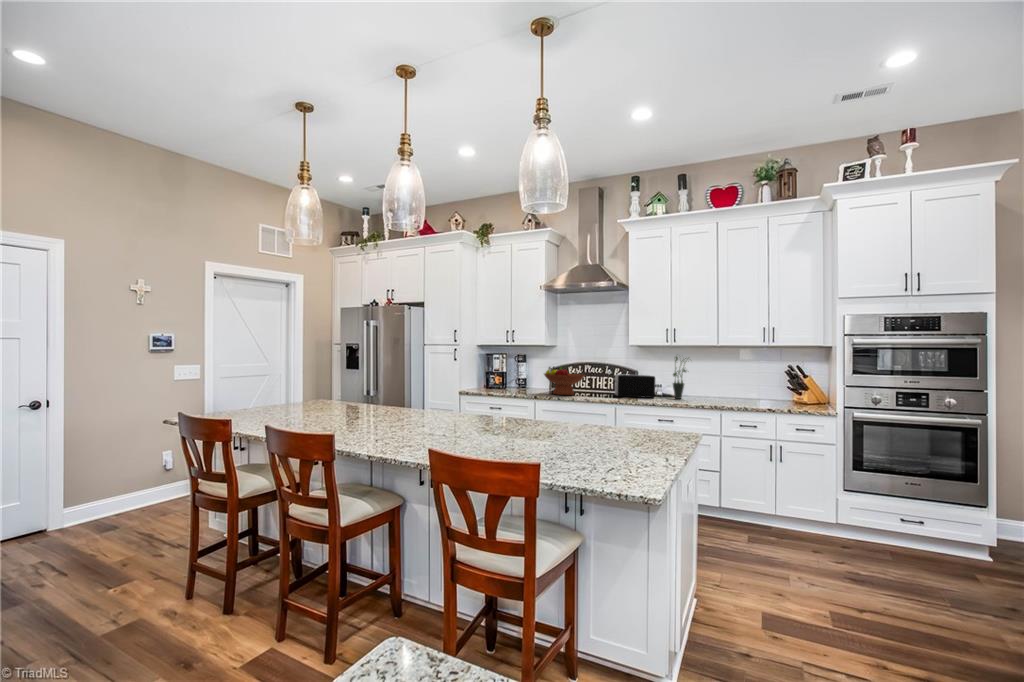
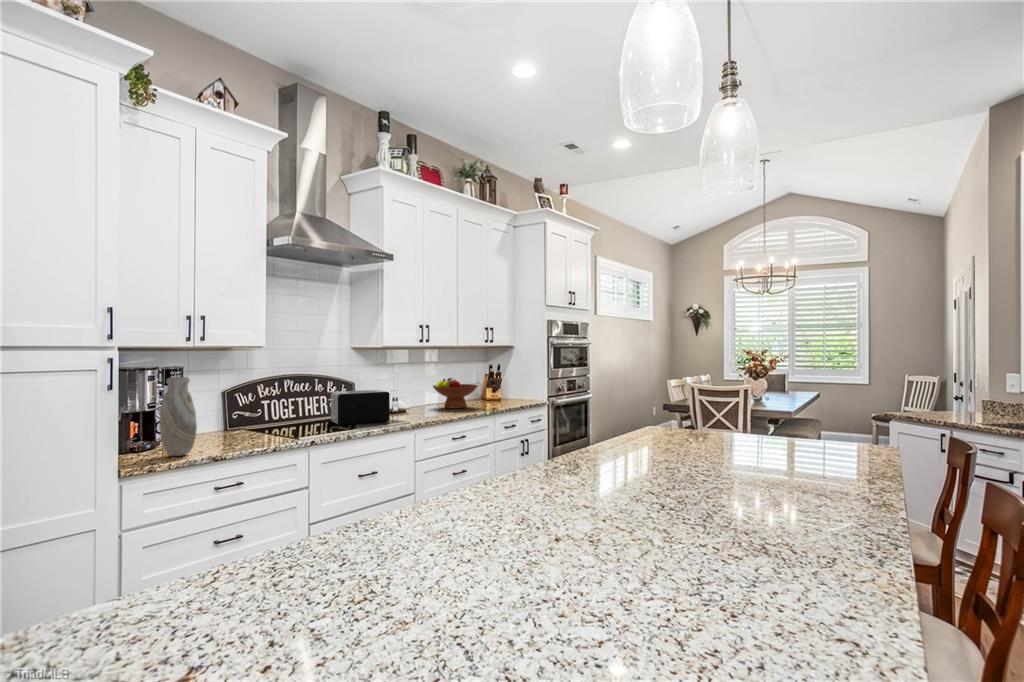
vase: none [512,352,529,397] -> present [160,377,197,456]
potted plant: present [673,356,686,399] -> none [410,359,435,418]
fruit bowl: present [544,367,585,395] -> present [433,378,478,409]

